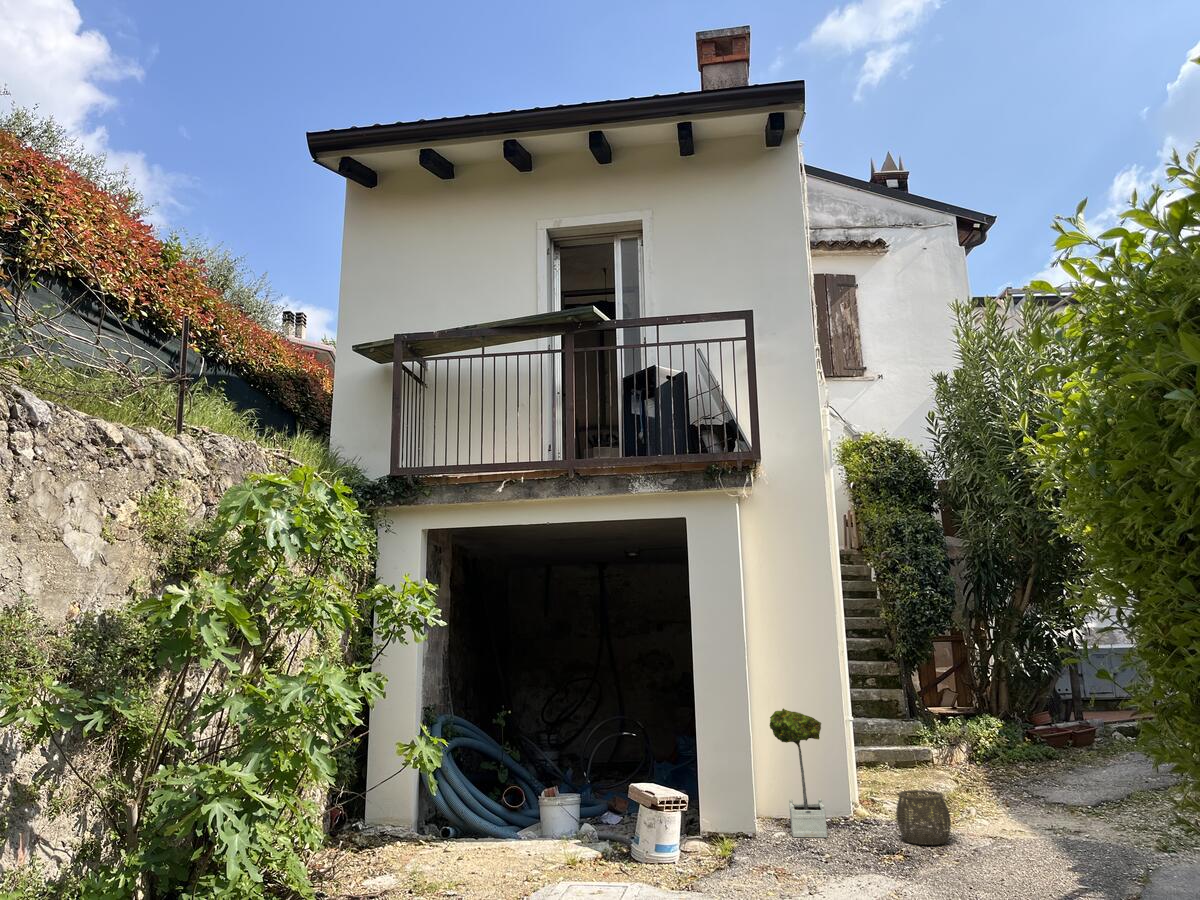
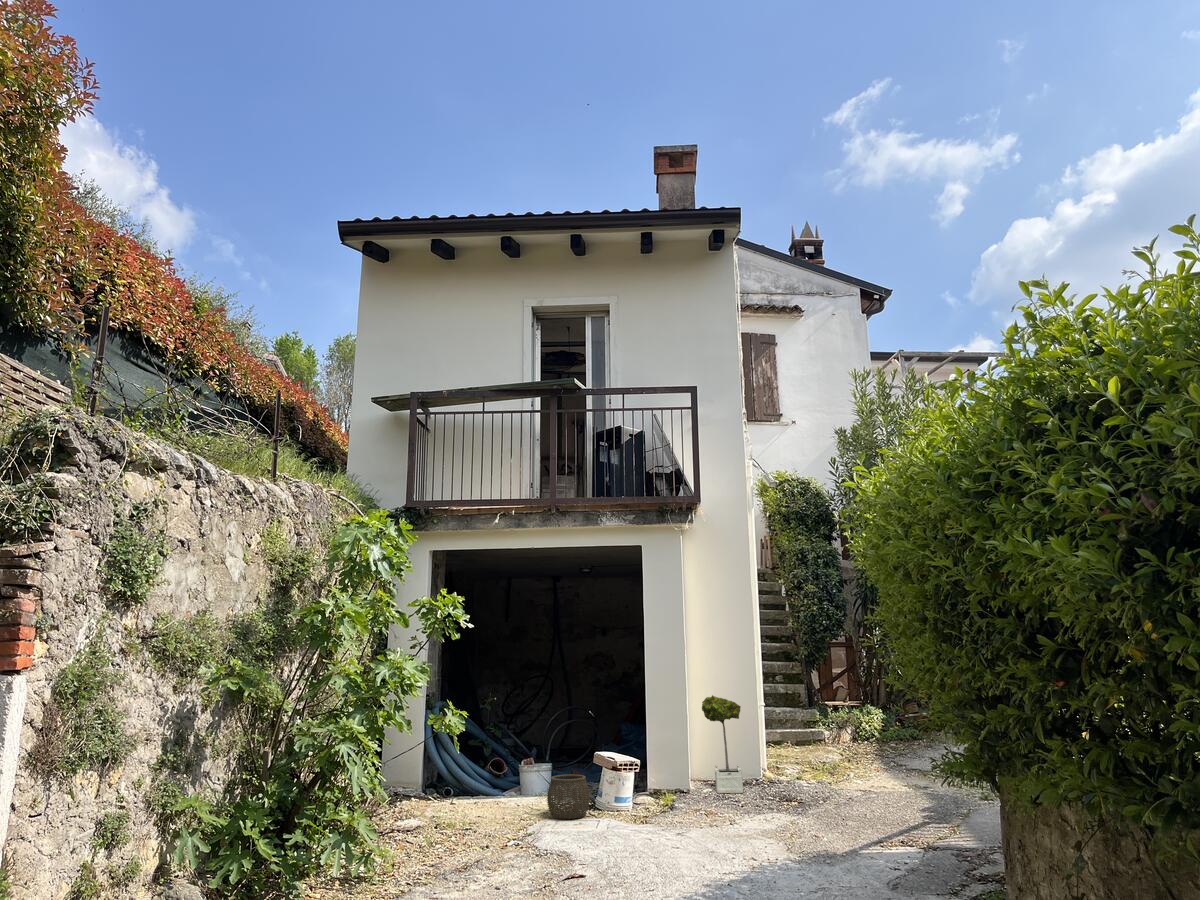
woven basket: present [896,790,951,845] -> present [547,774,590,819]

